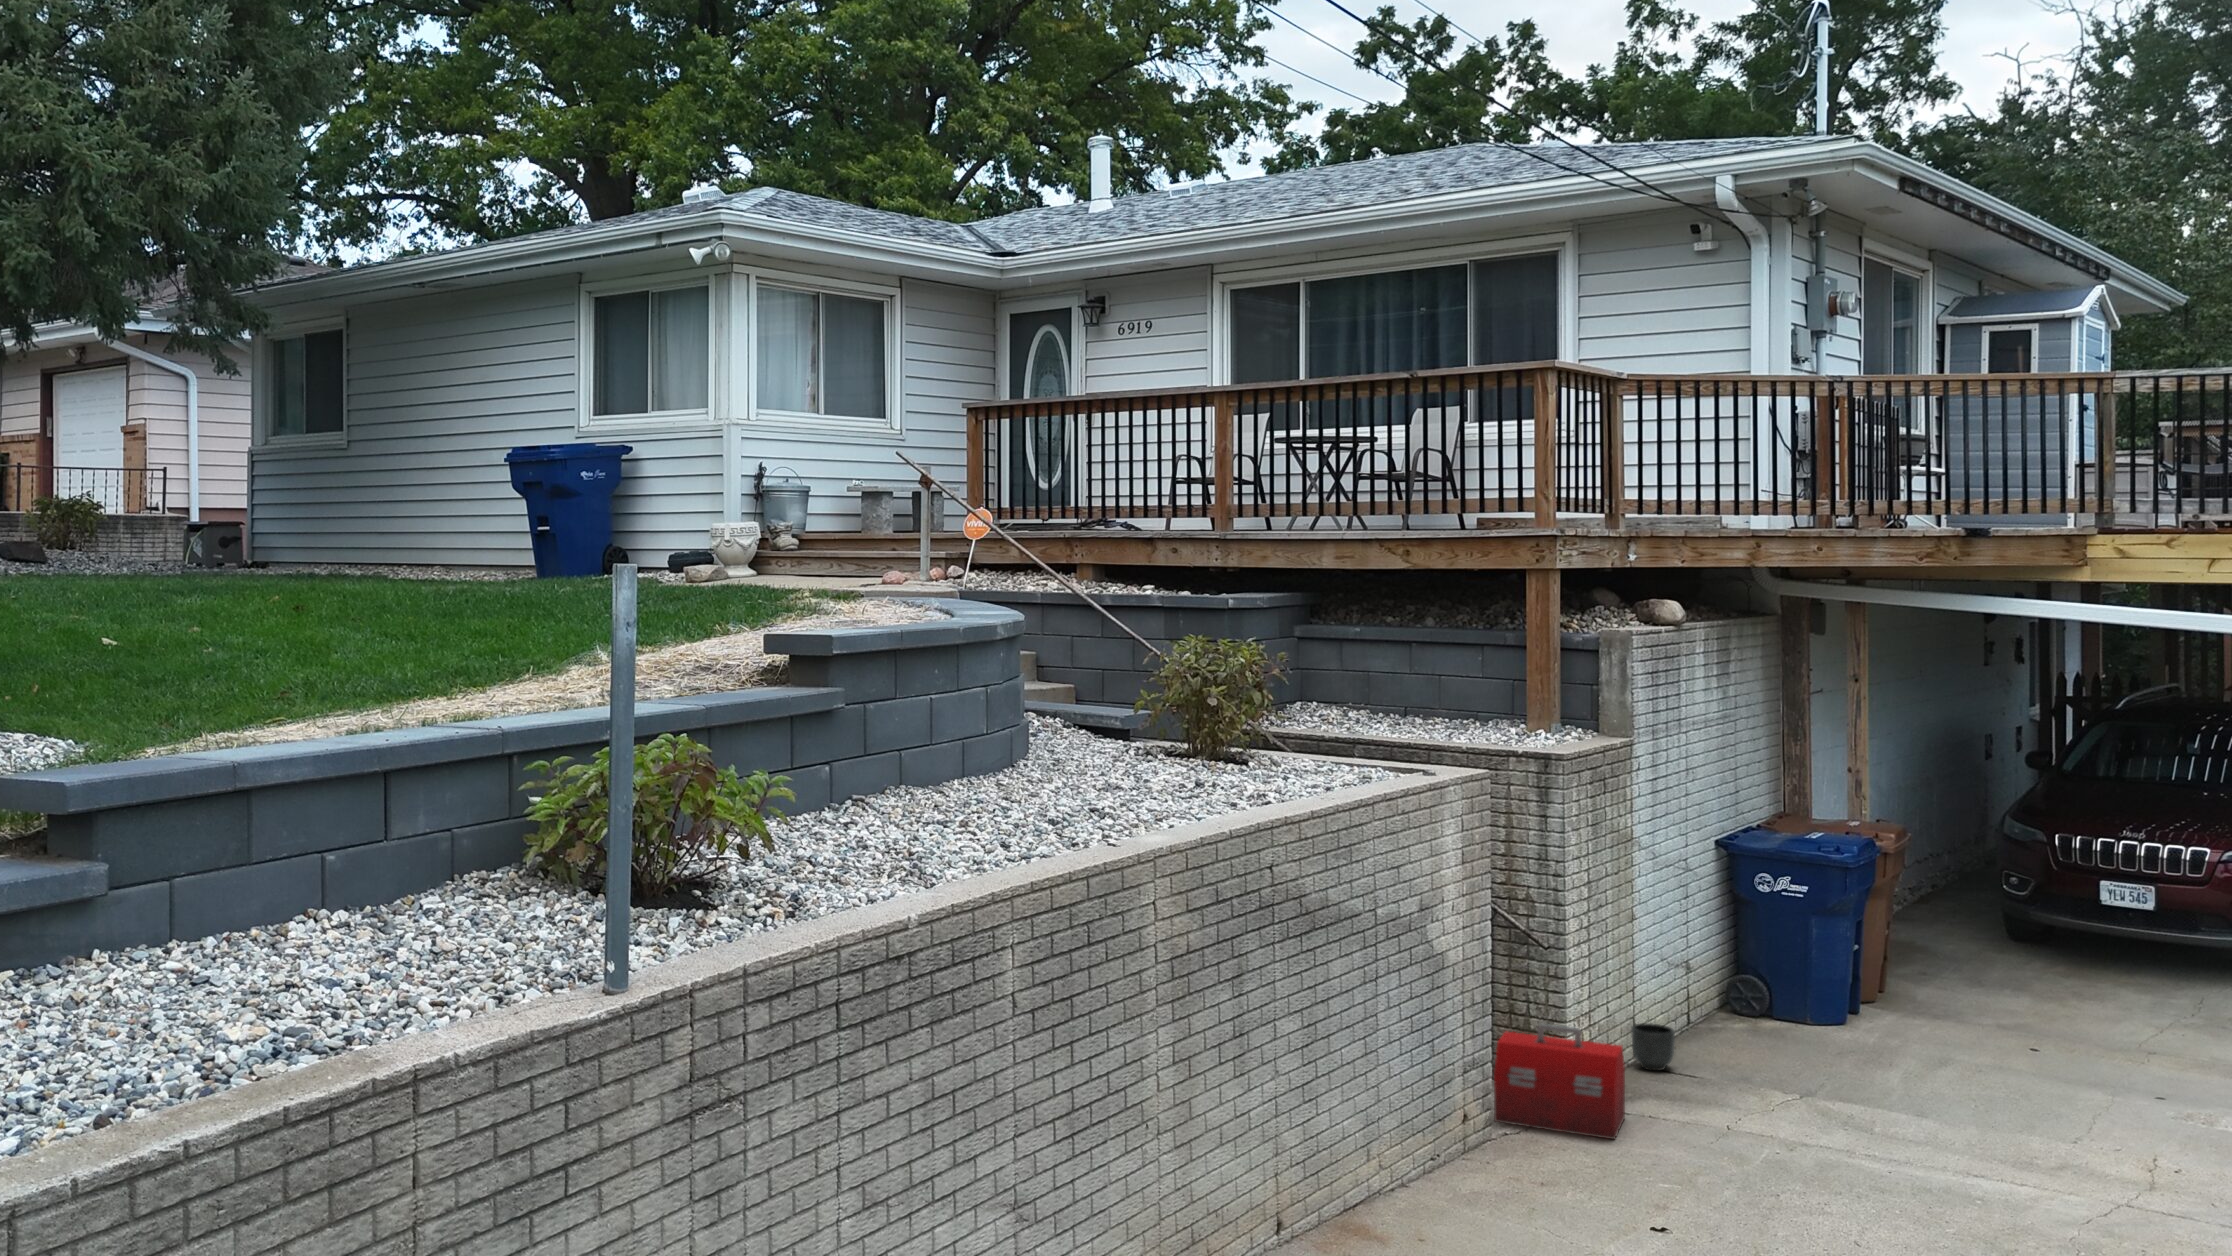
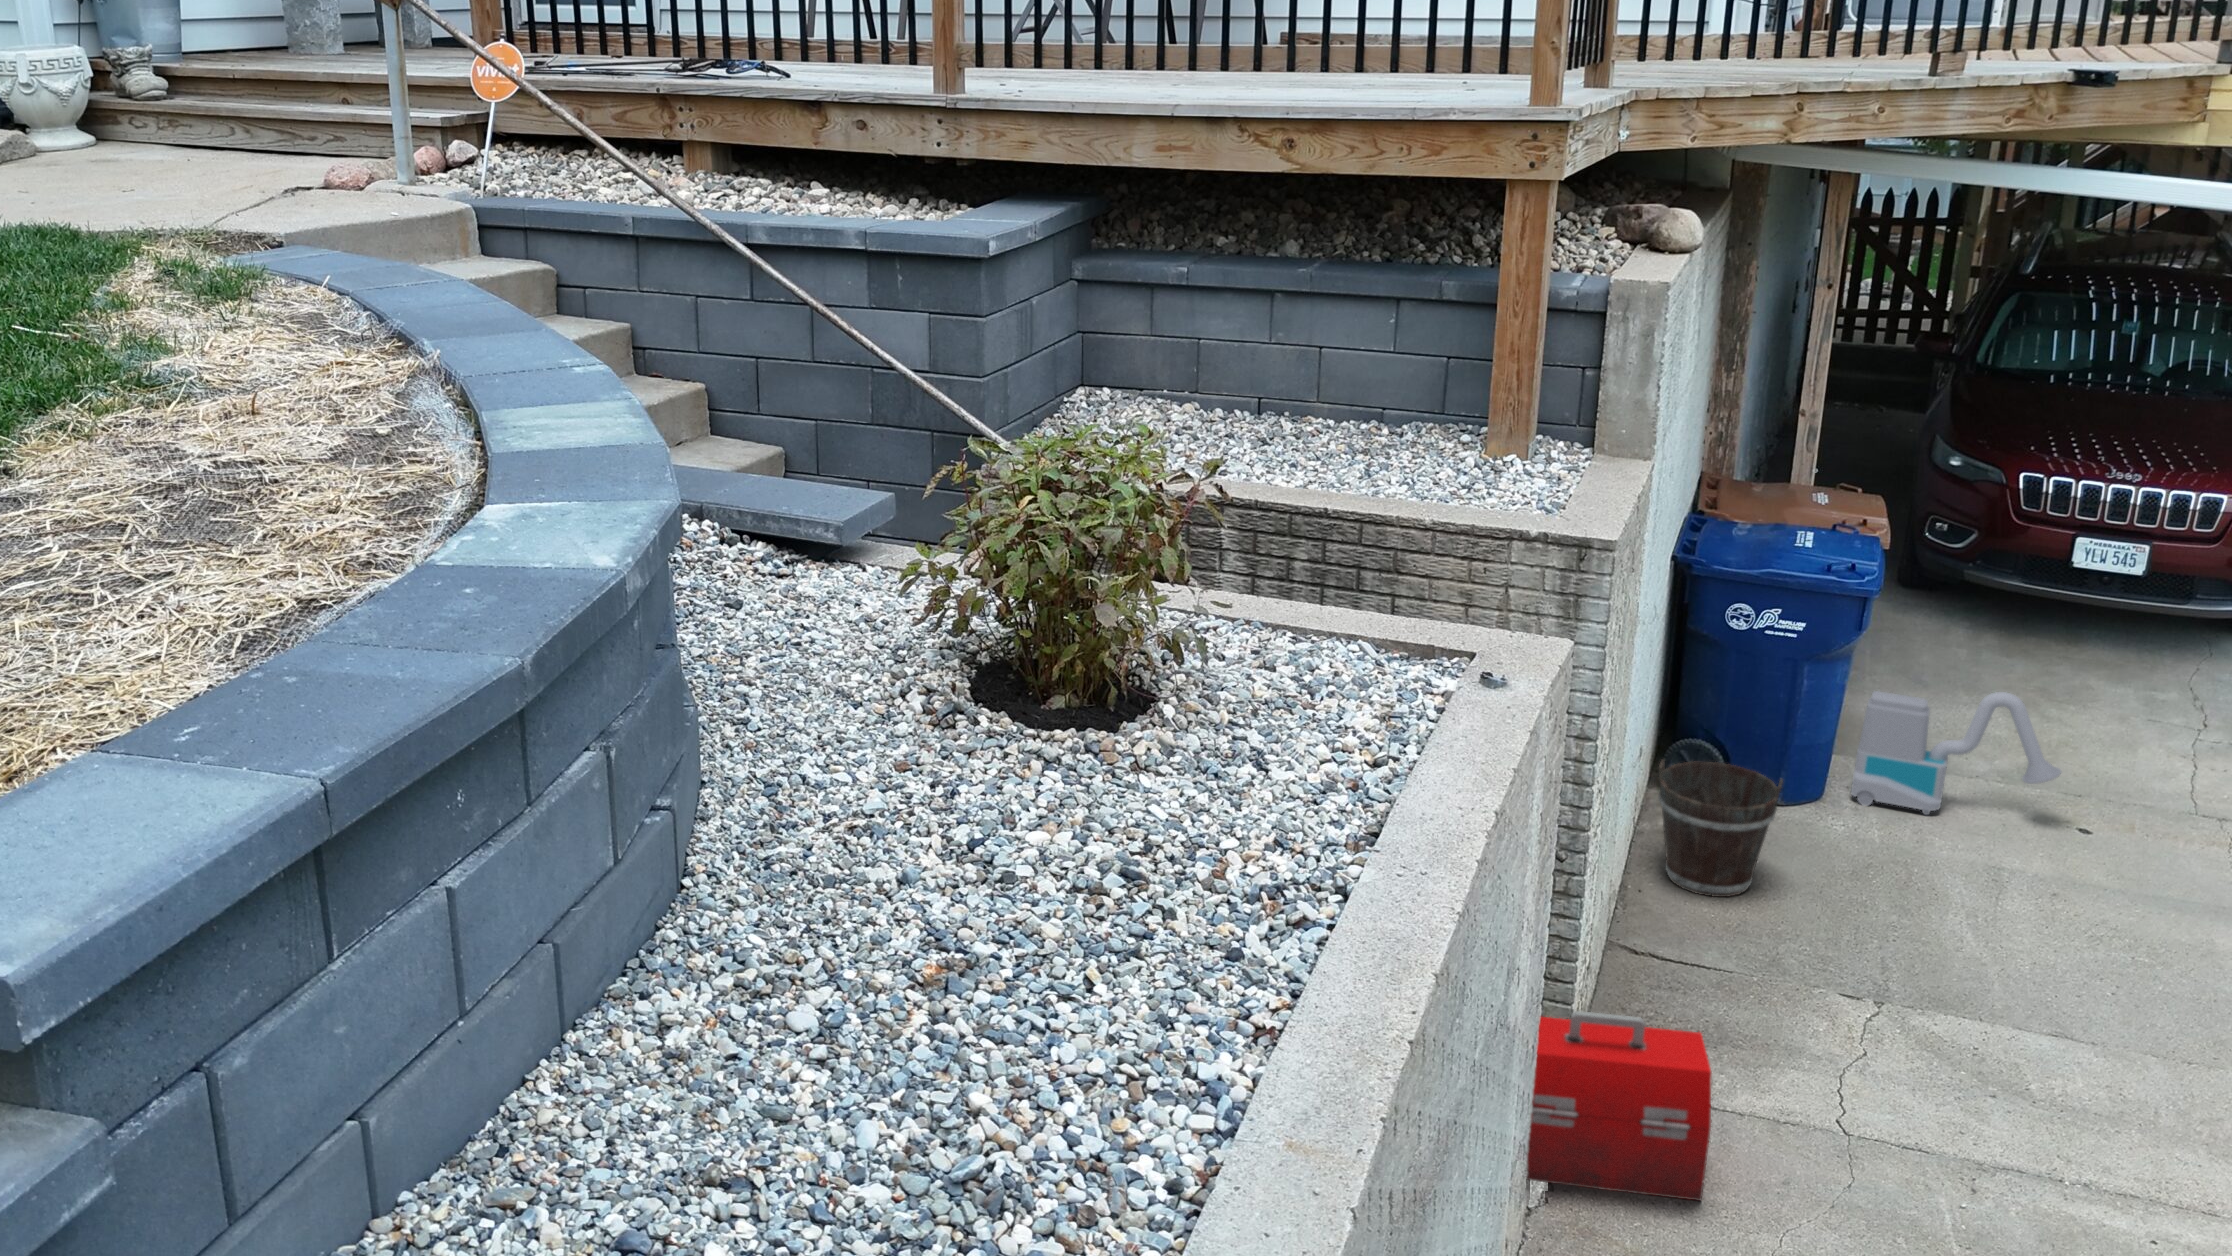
vacuum cleaner: none [1860,940,2007,1032] -> present [1851,691,2061,815]
bucket: none [1680,957,1764,1049] -> present [1658,760,1783,897]
planter: present [1631,1023,1675,1071] -> none [1625,898,1692,975]

